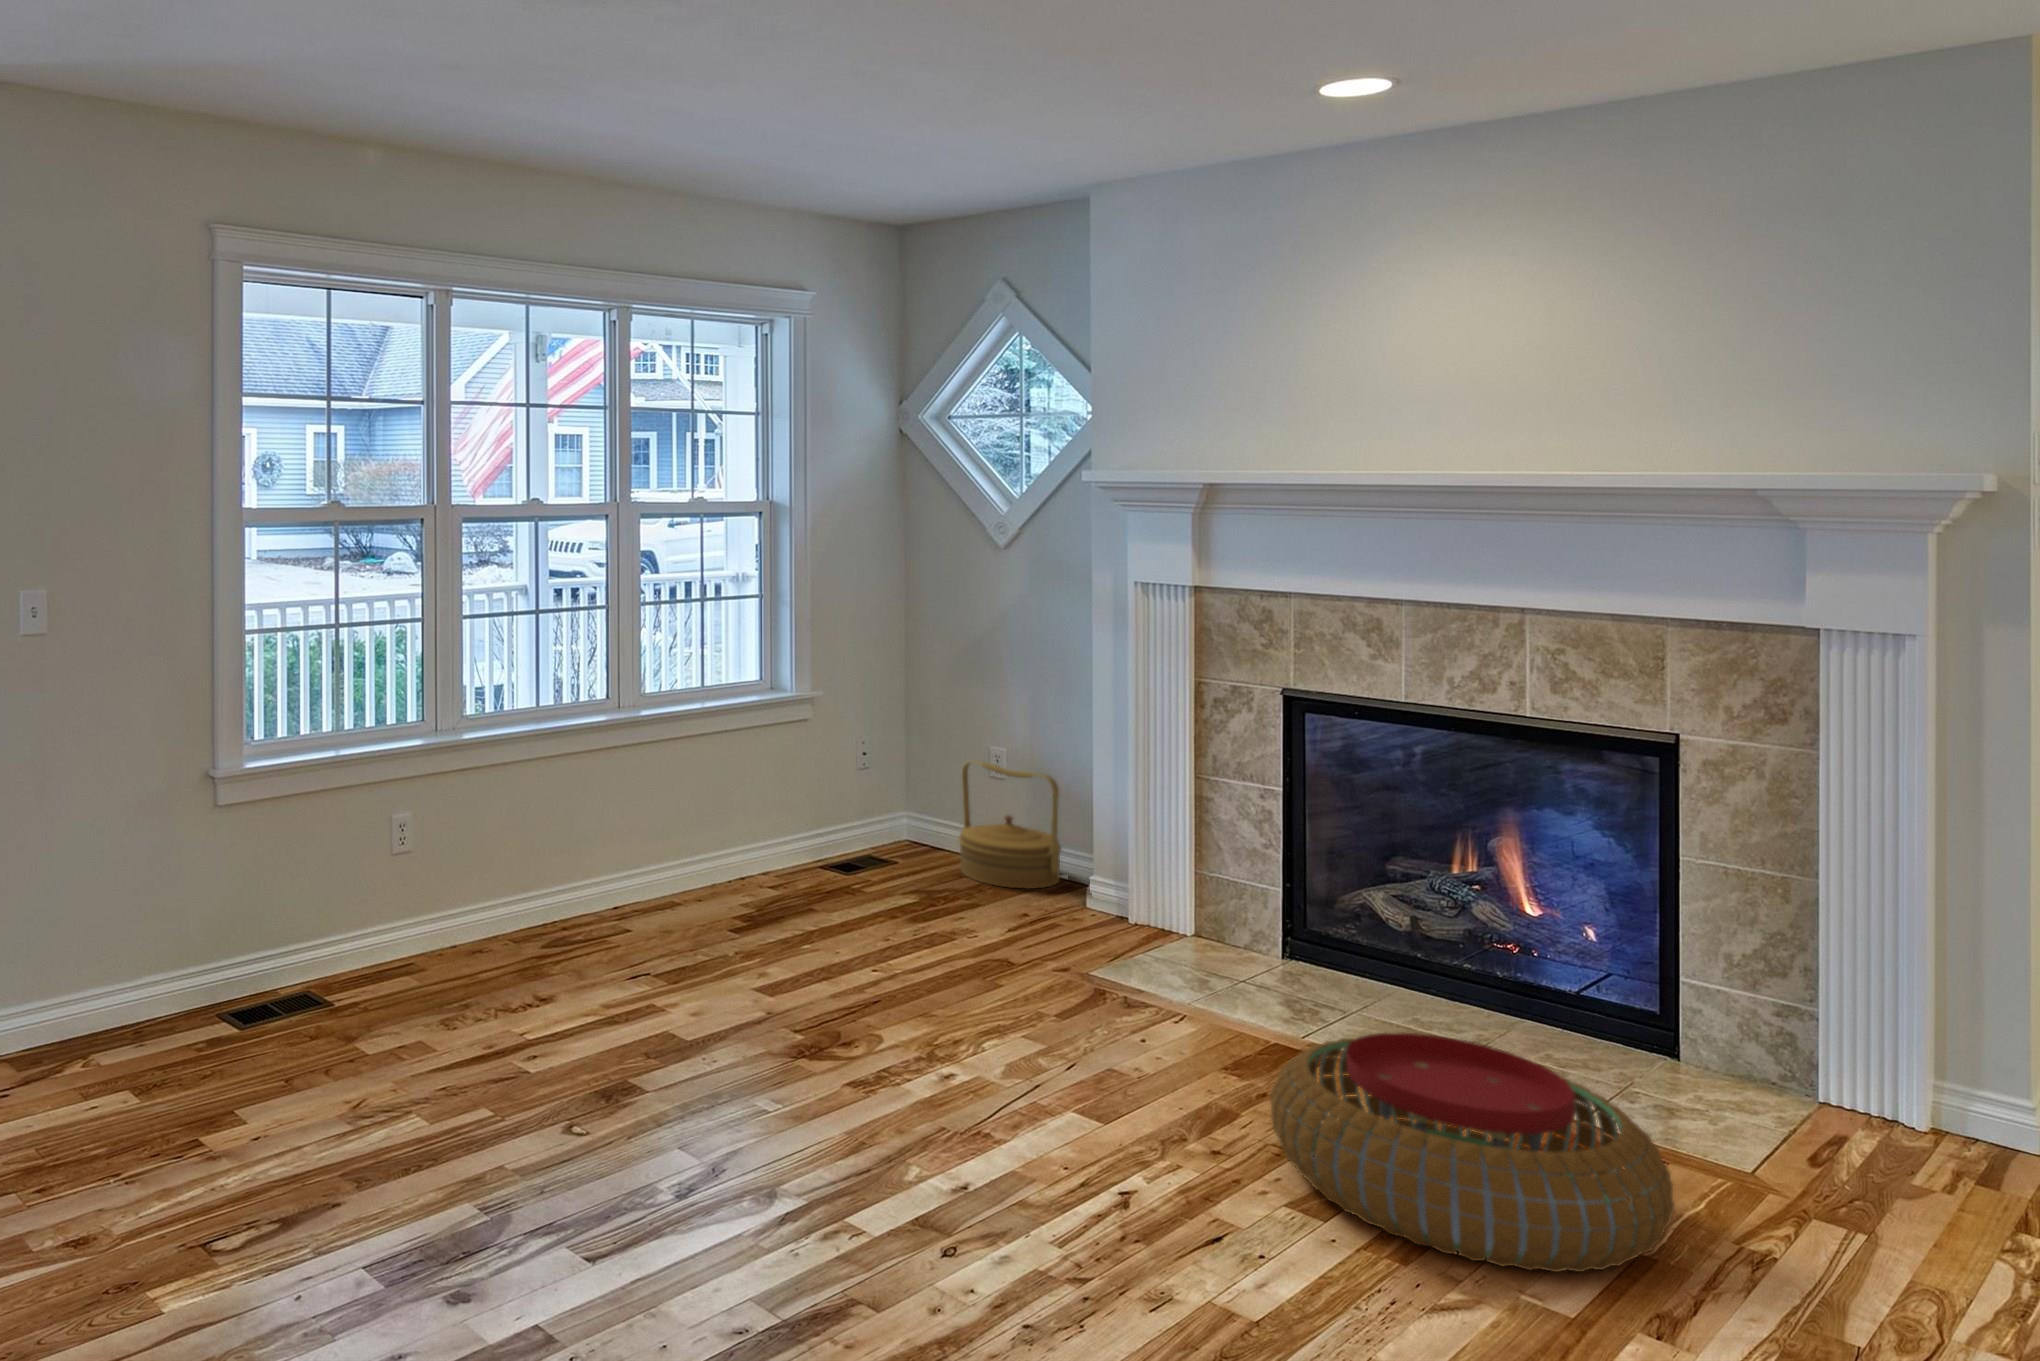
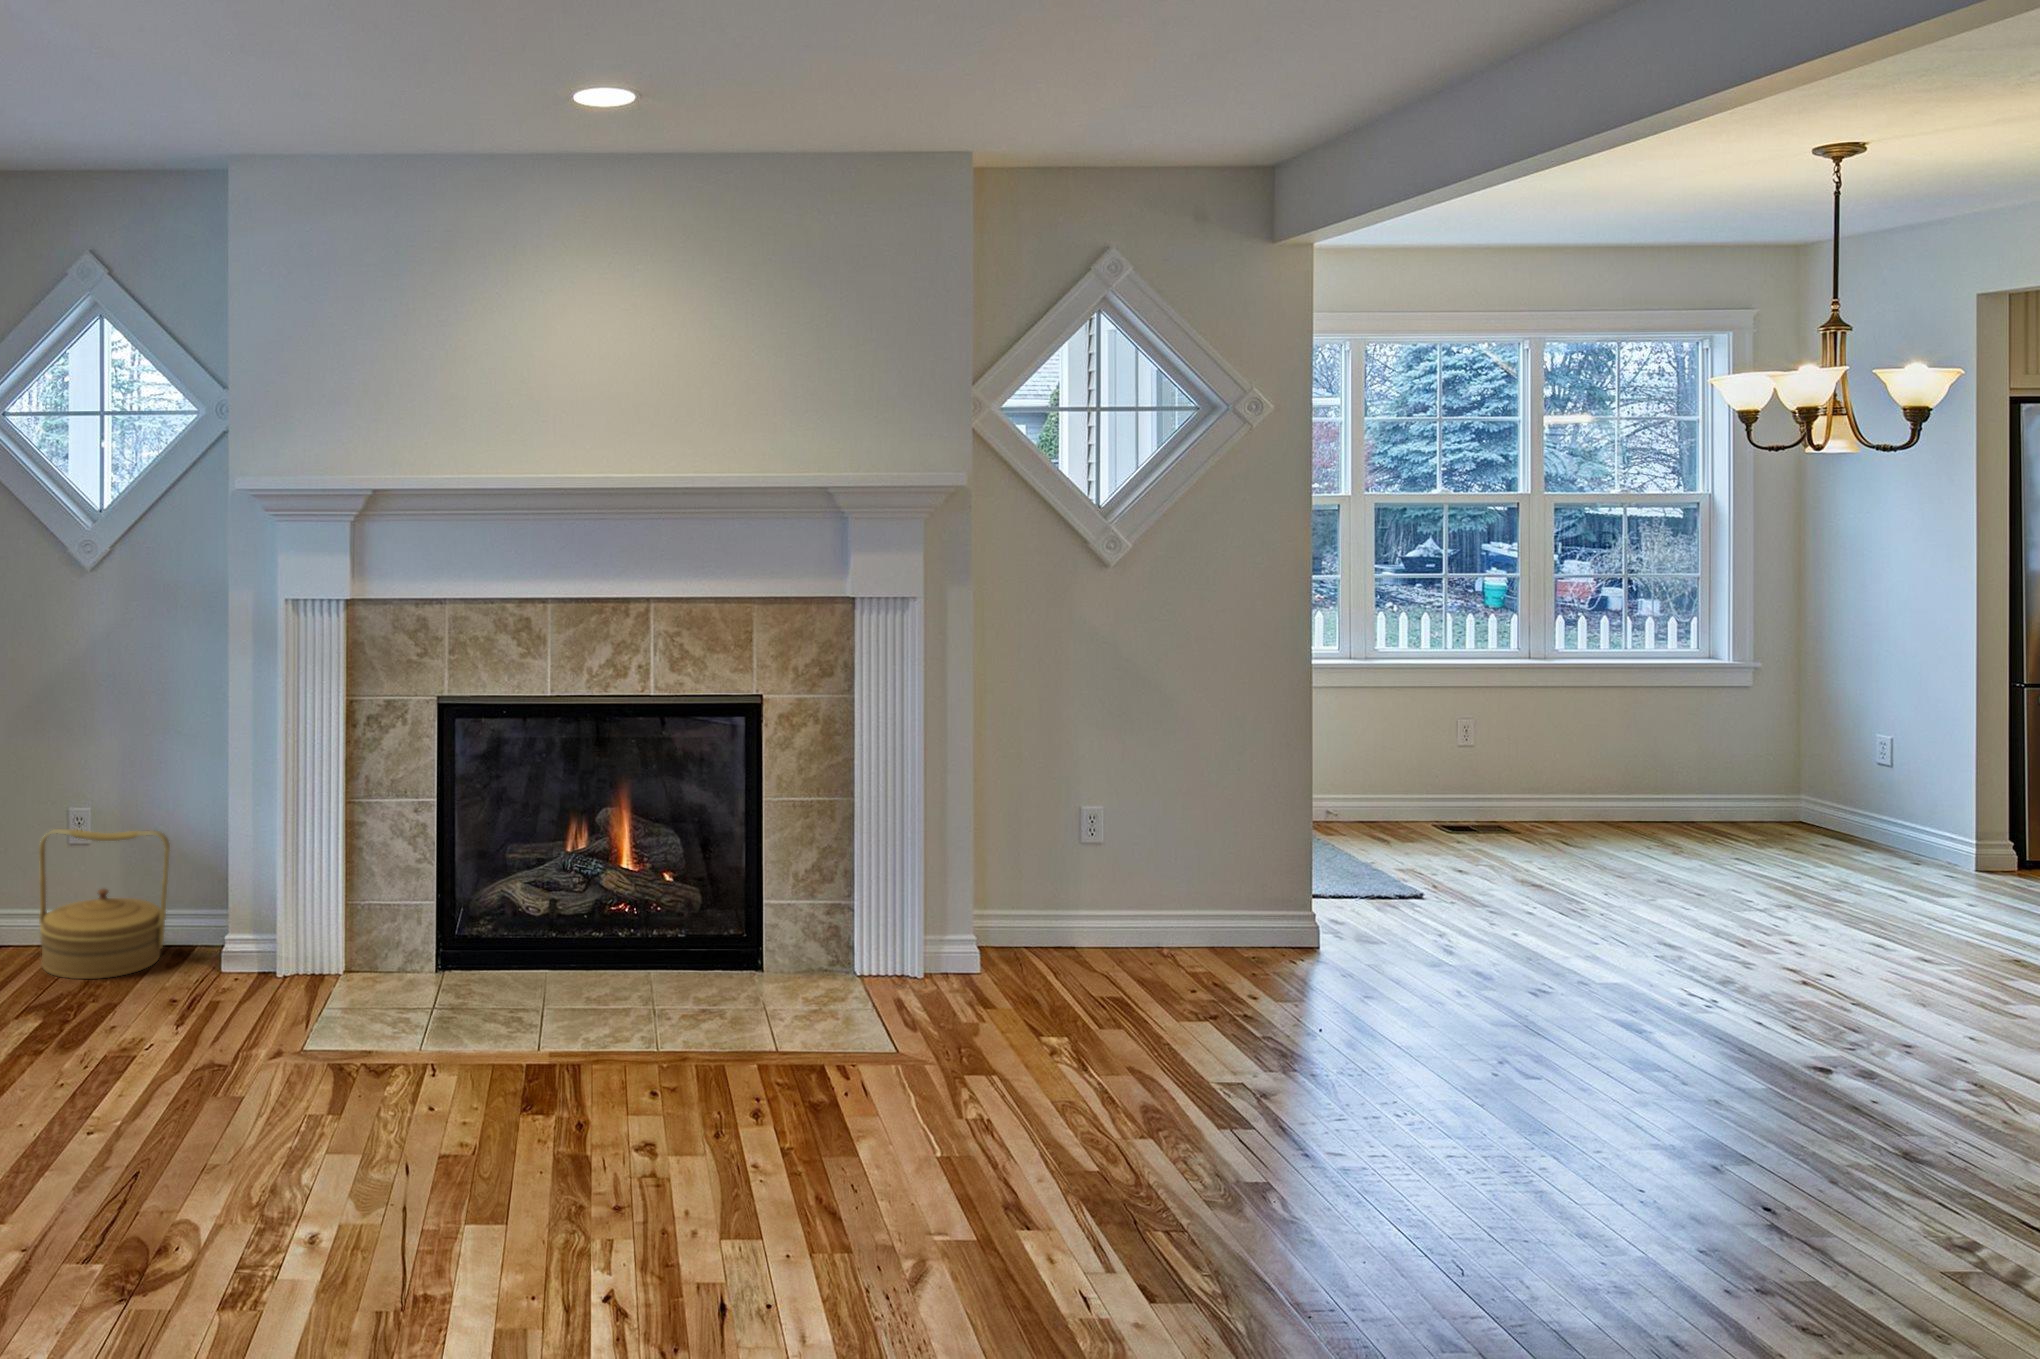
pouf: present [1270,1032,1674,1273] -> none [639,1014,964,1229]

